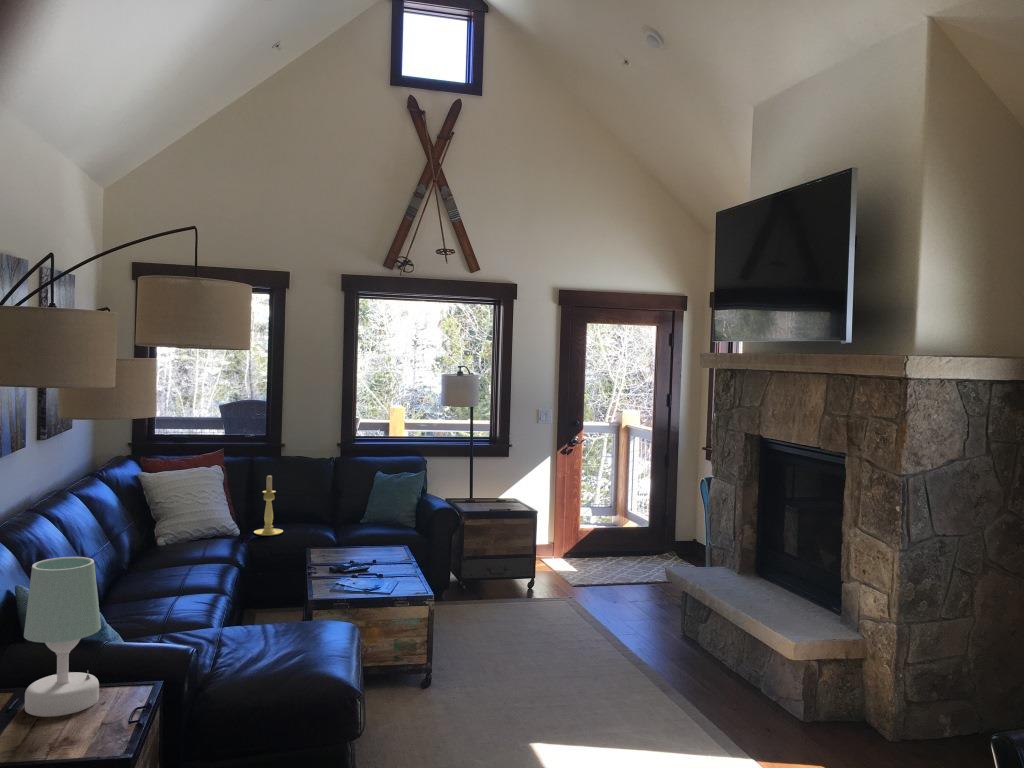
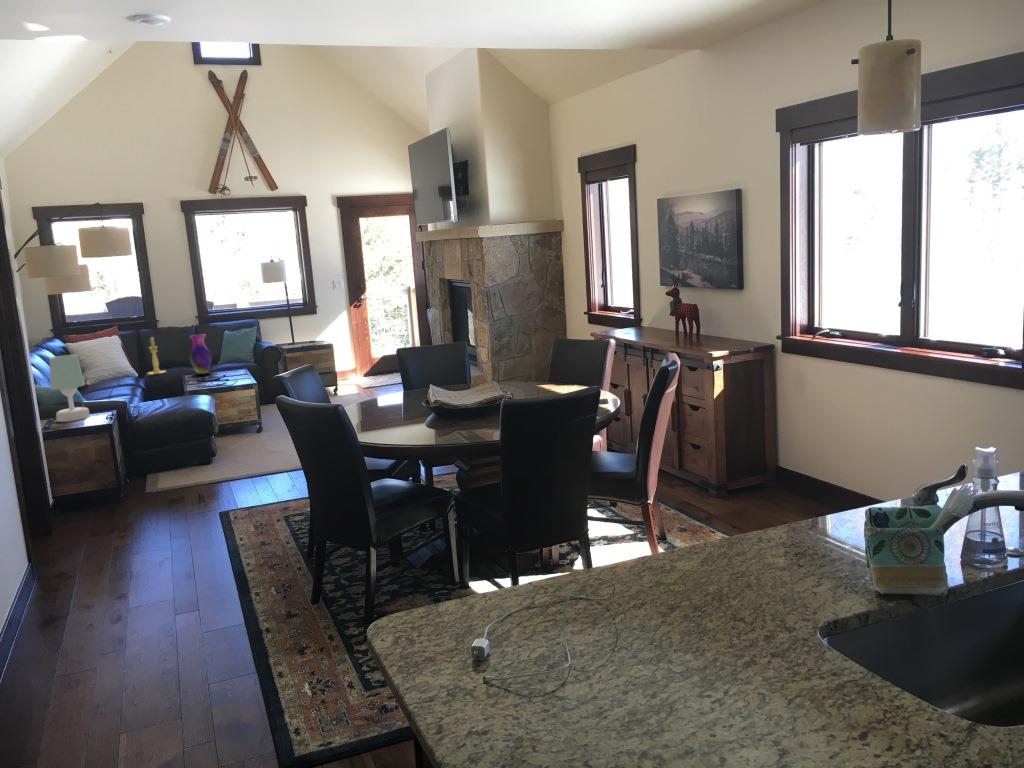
vase: none [322,484,356,550] -> present [190,334,211,374]

